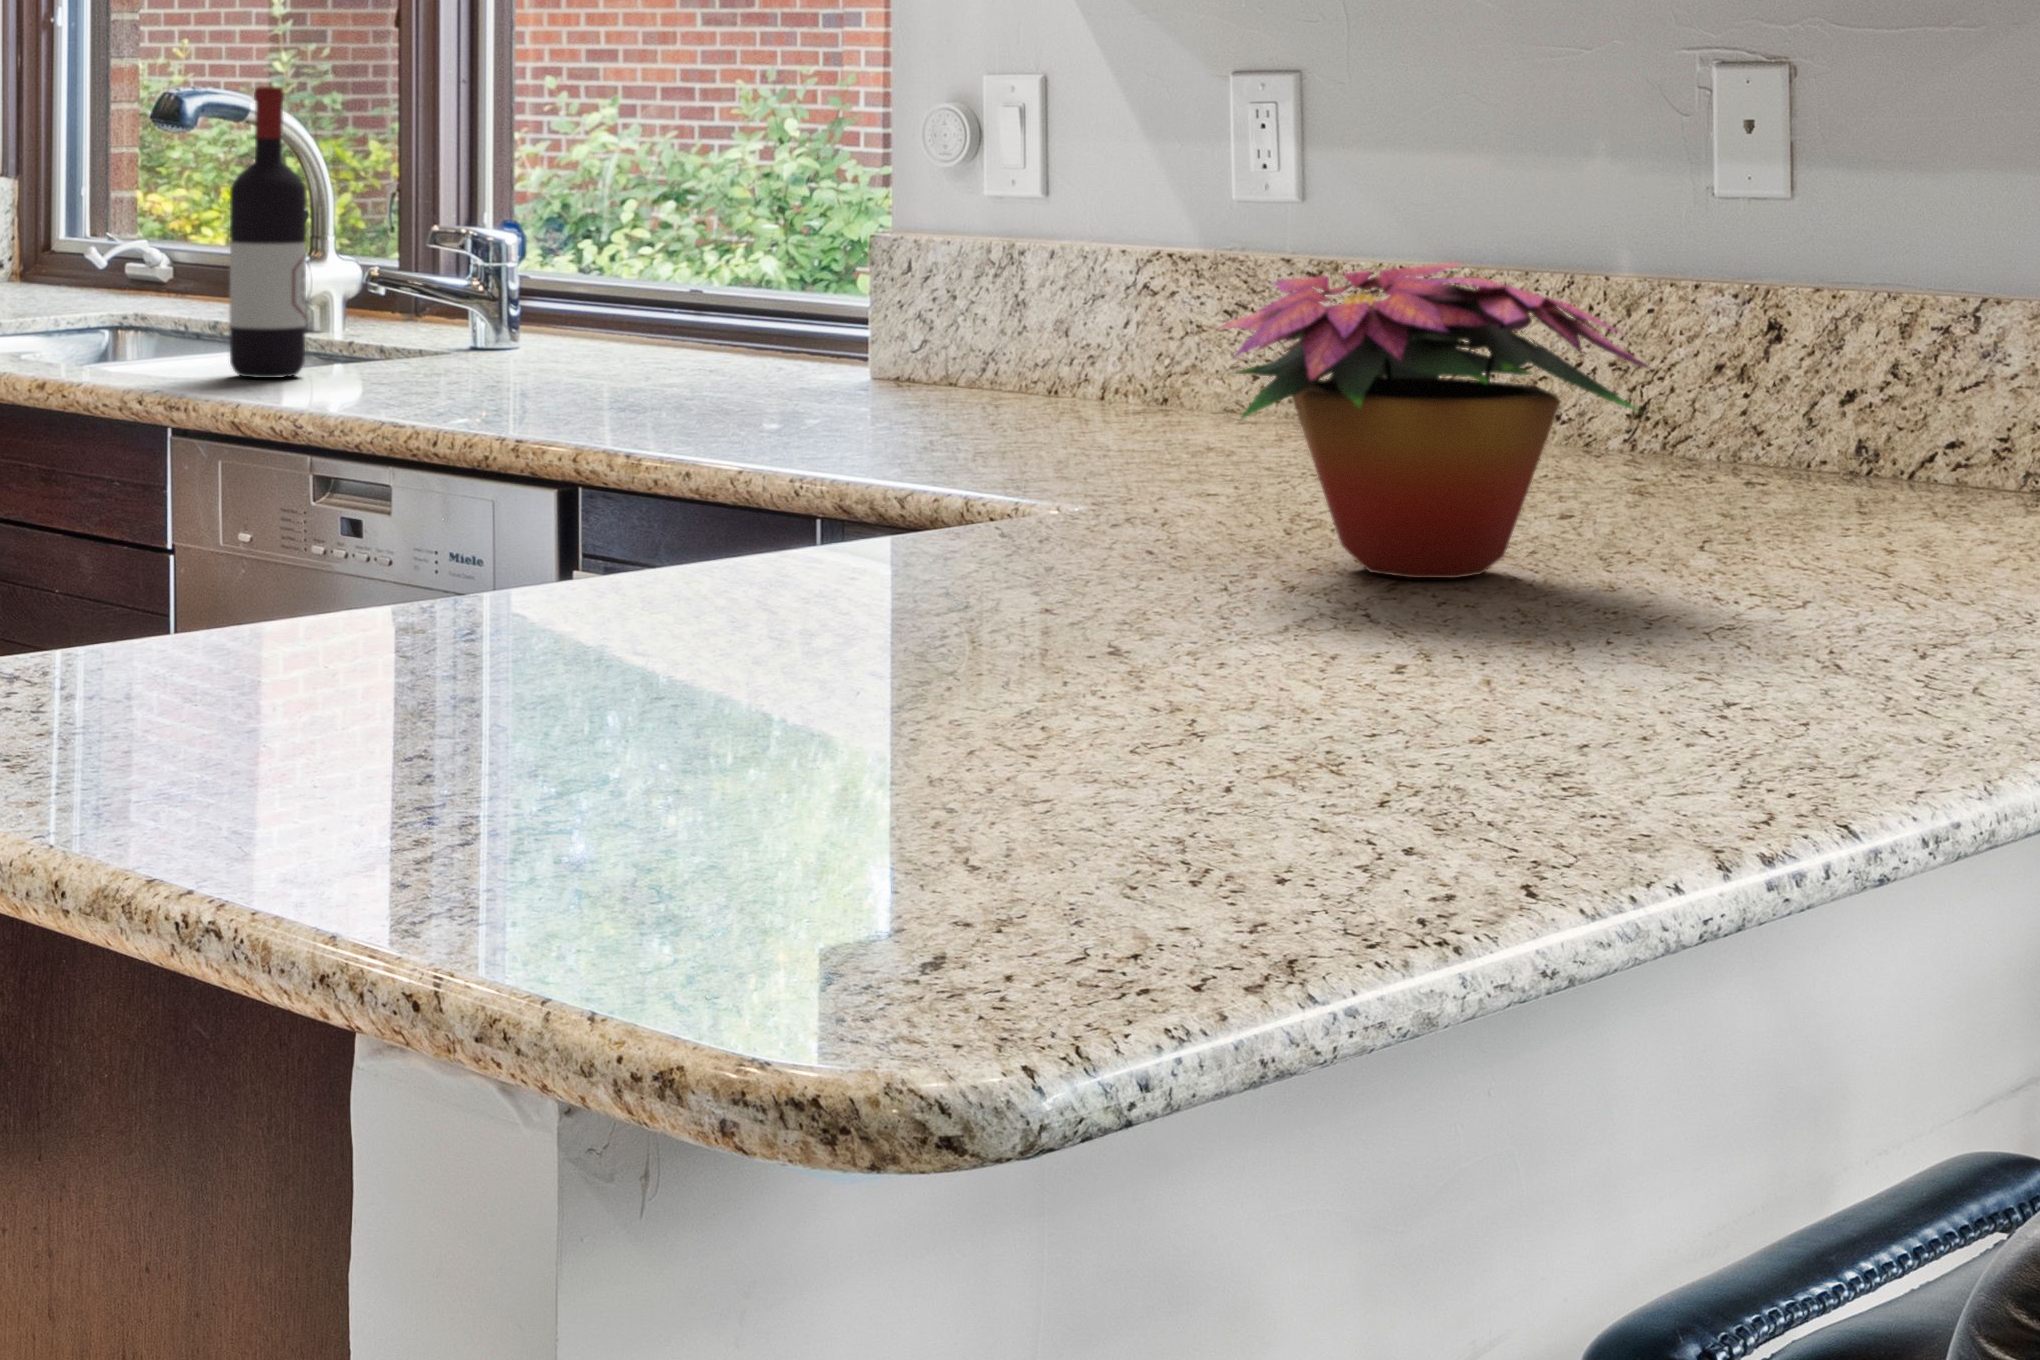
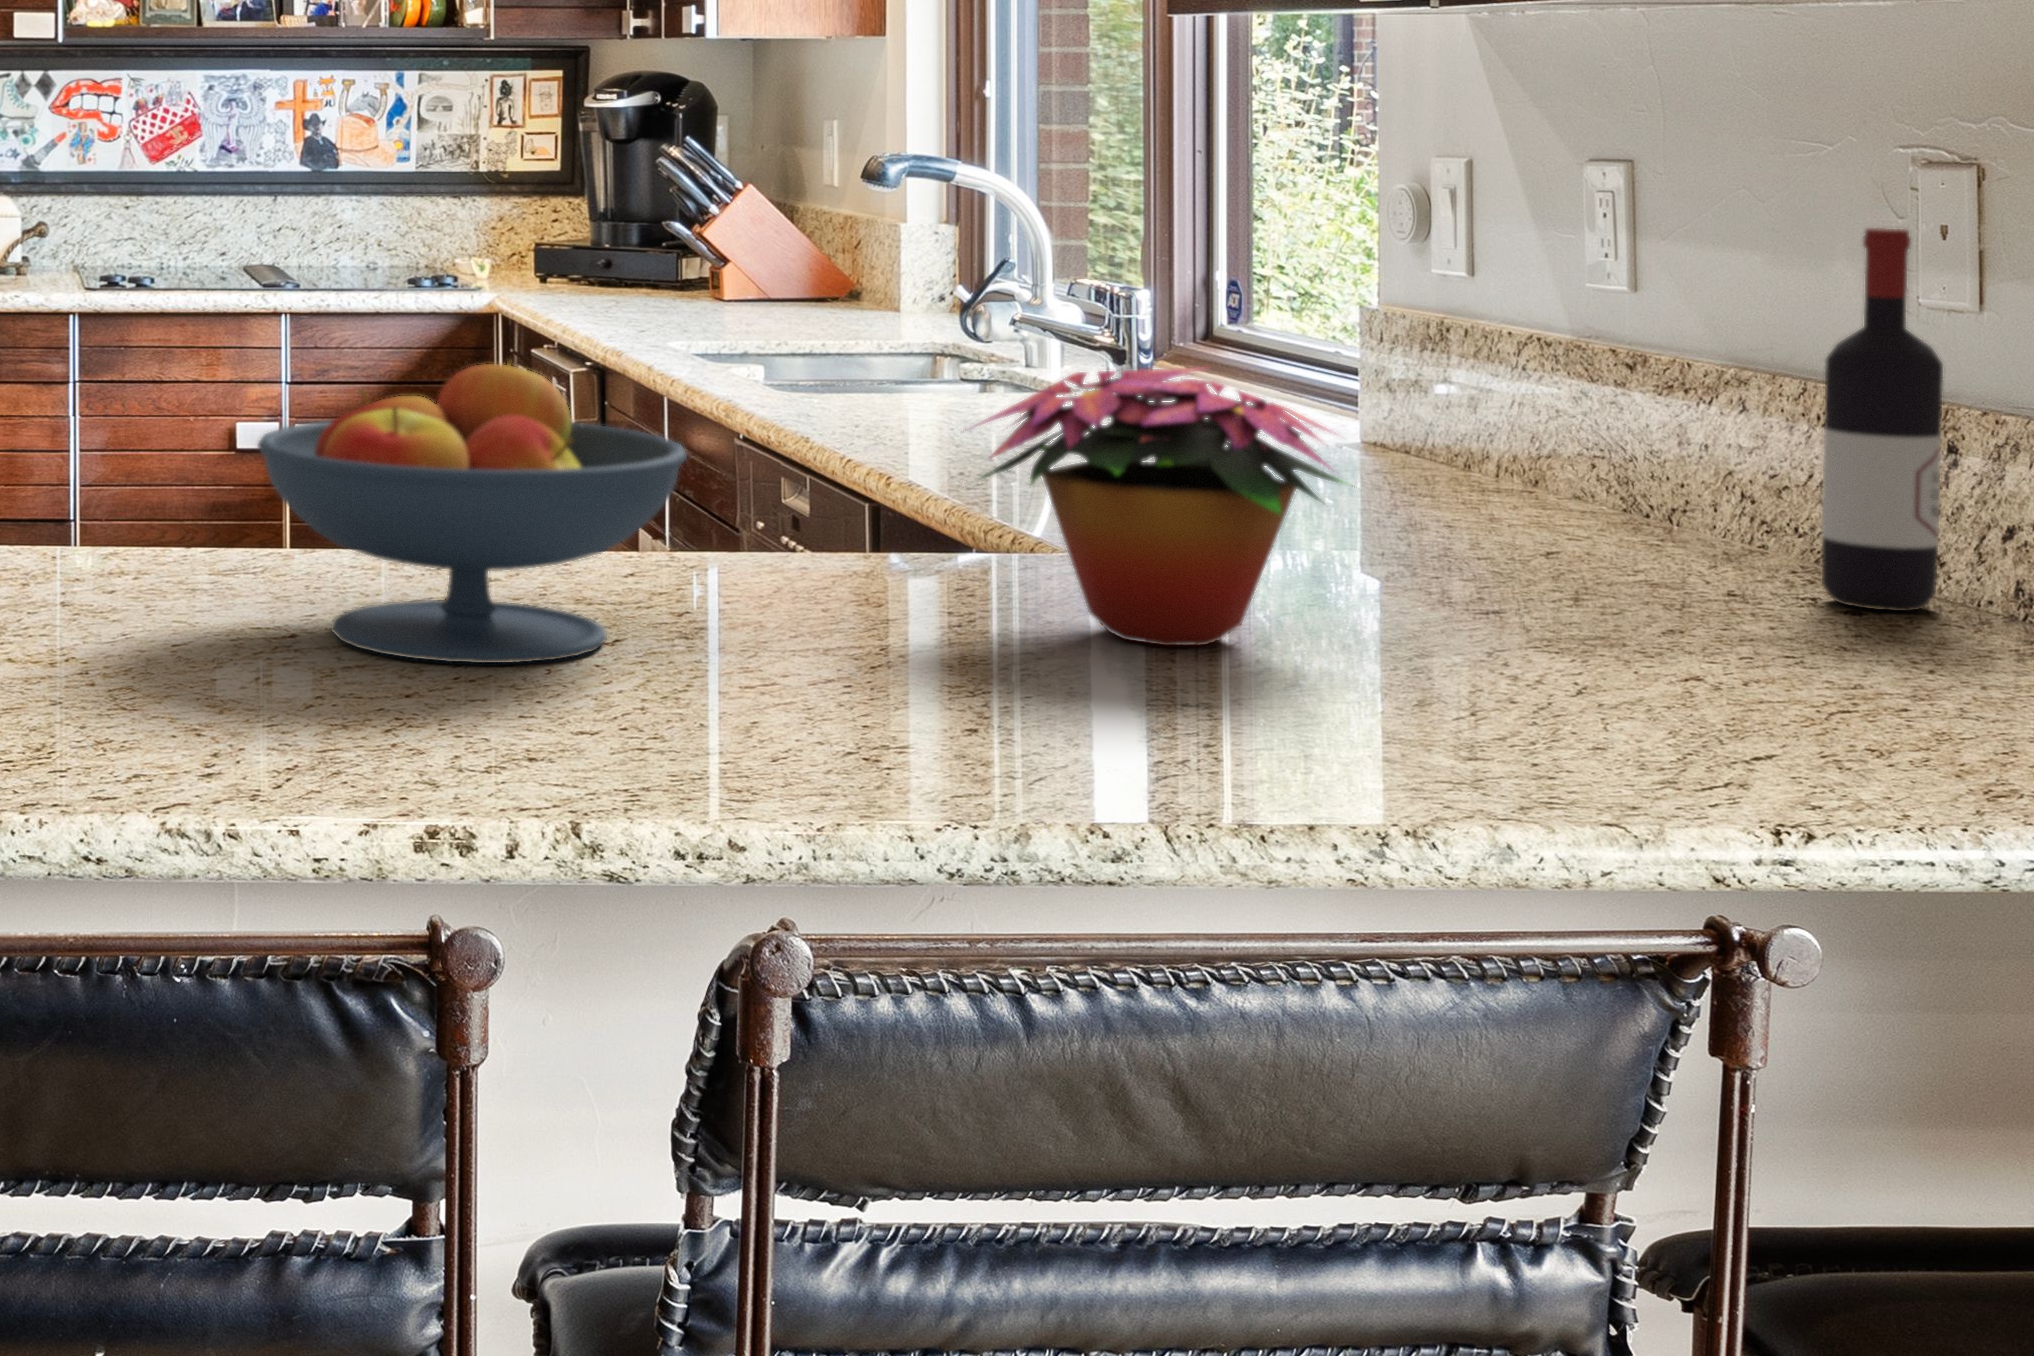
wine bottle: present [229,86,307,378] -> present [1822,228,1943,611]
fruit bowl: none [586,295,1151,690] -> present [258,360,686,663]

